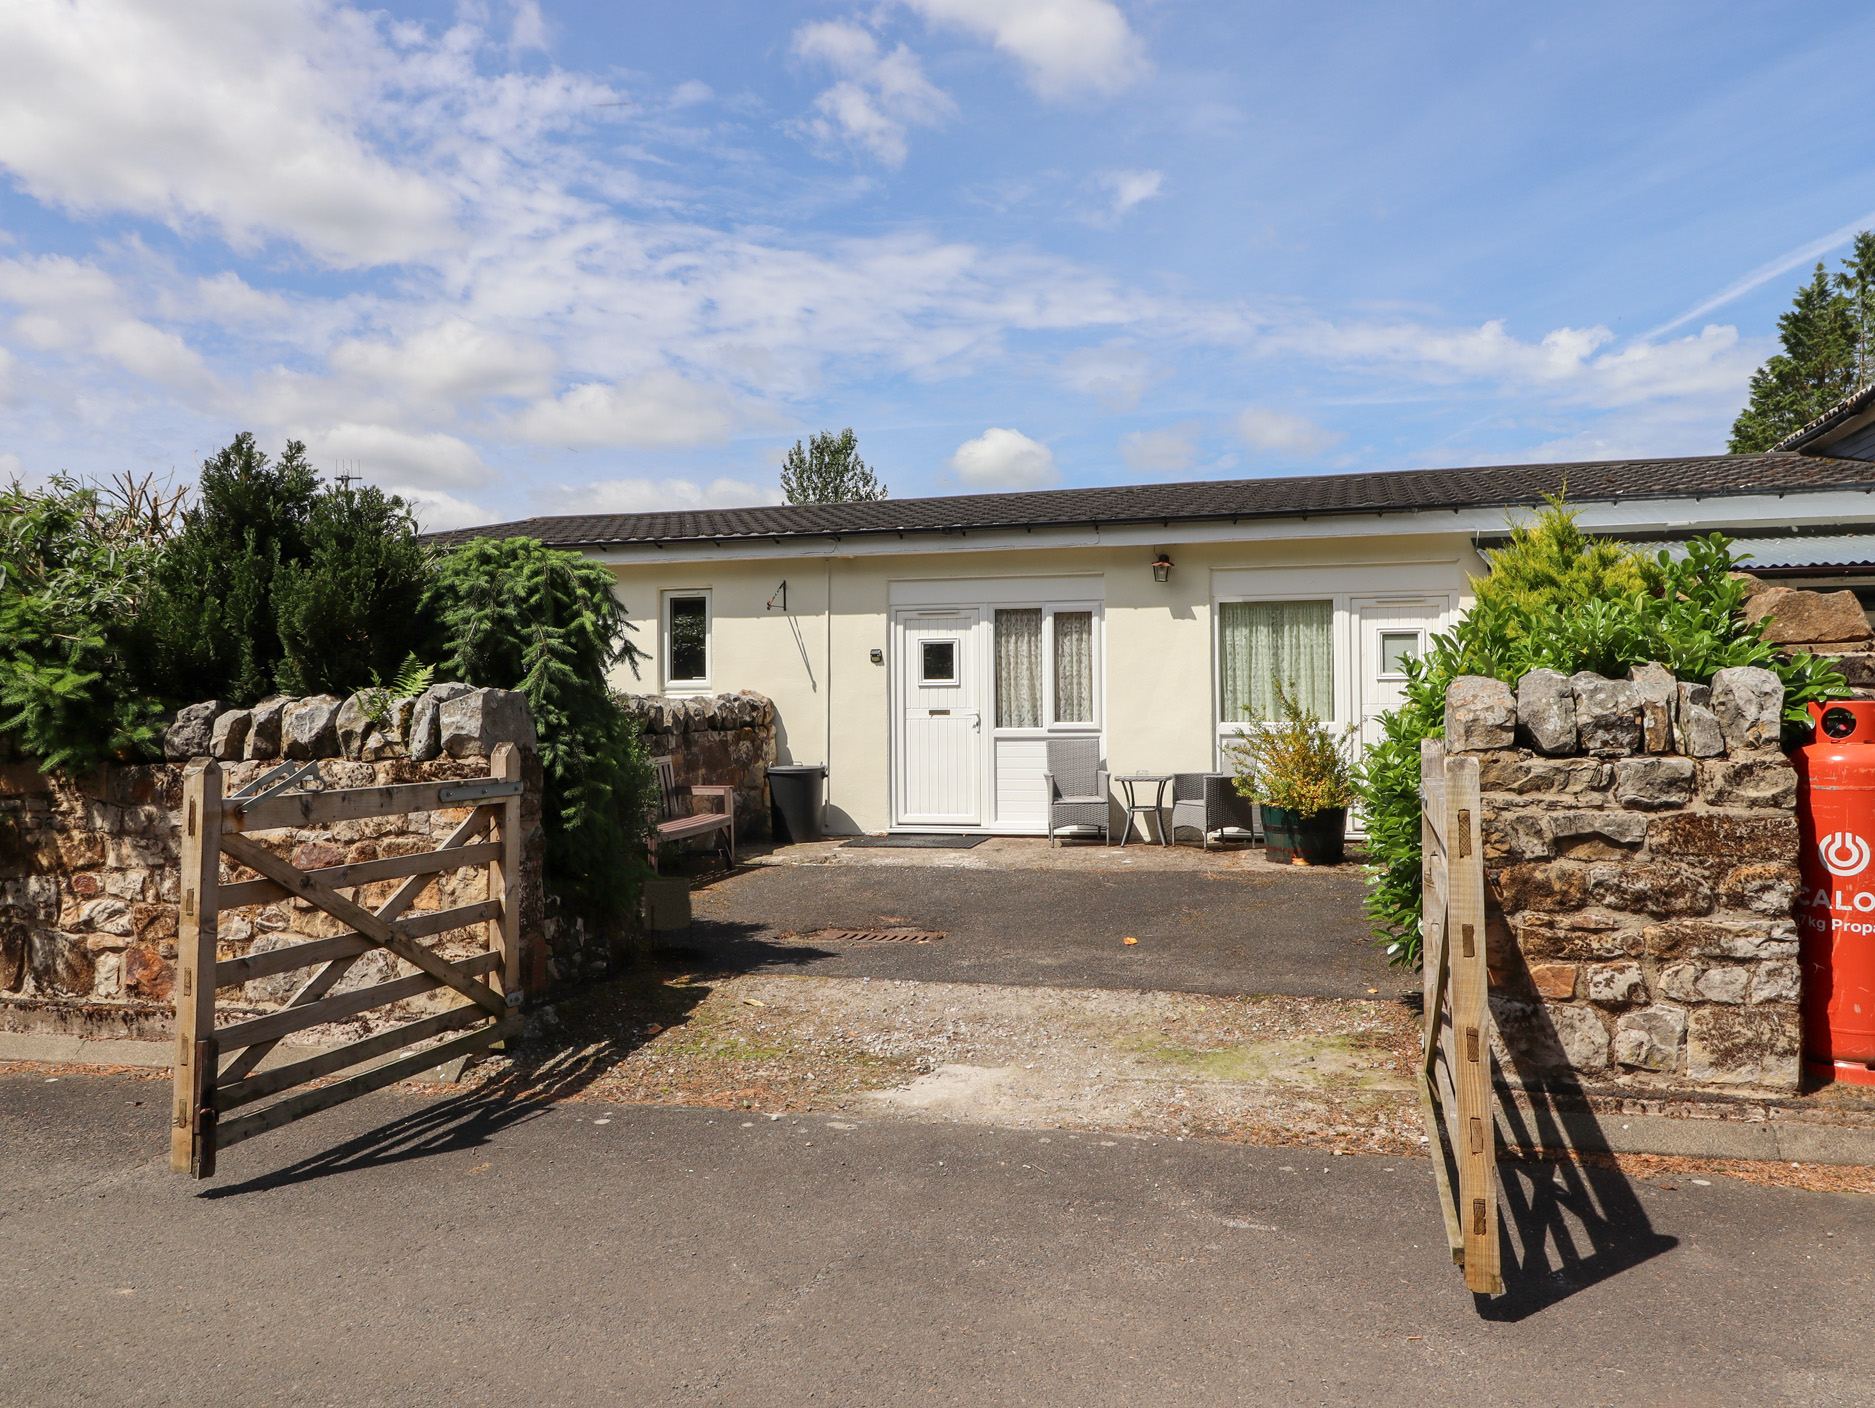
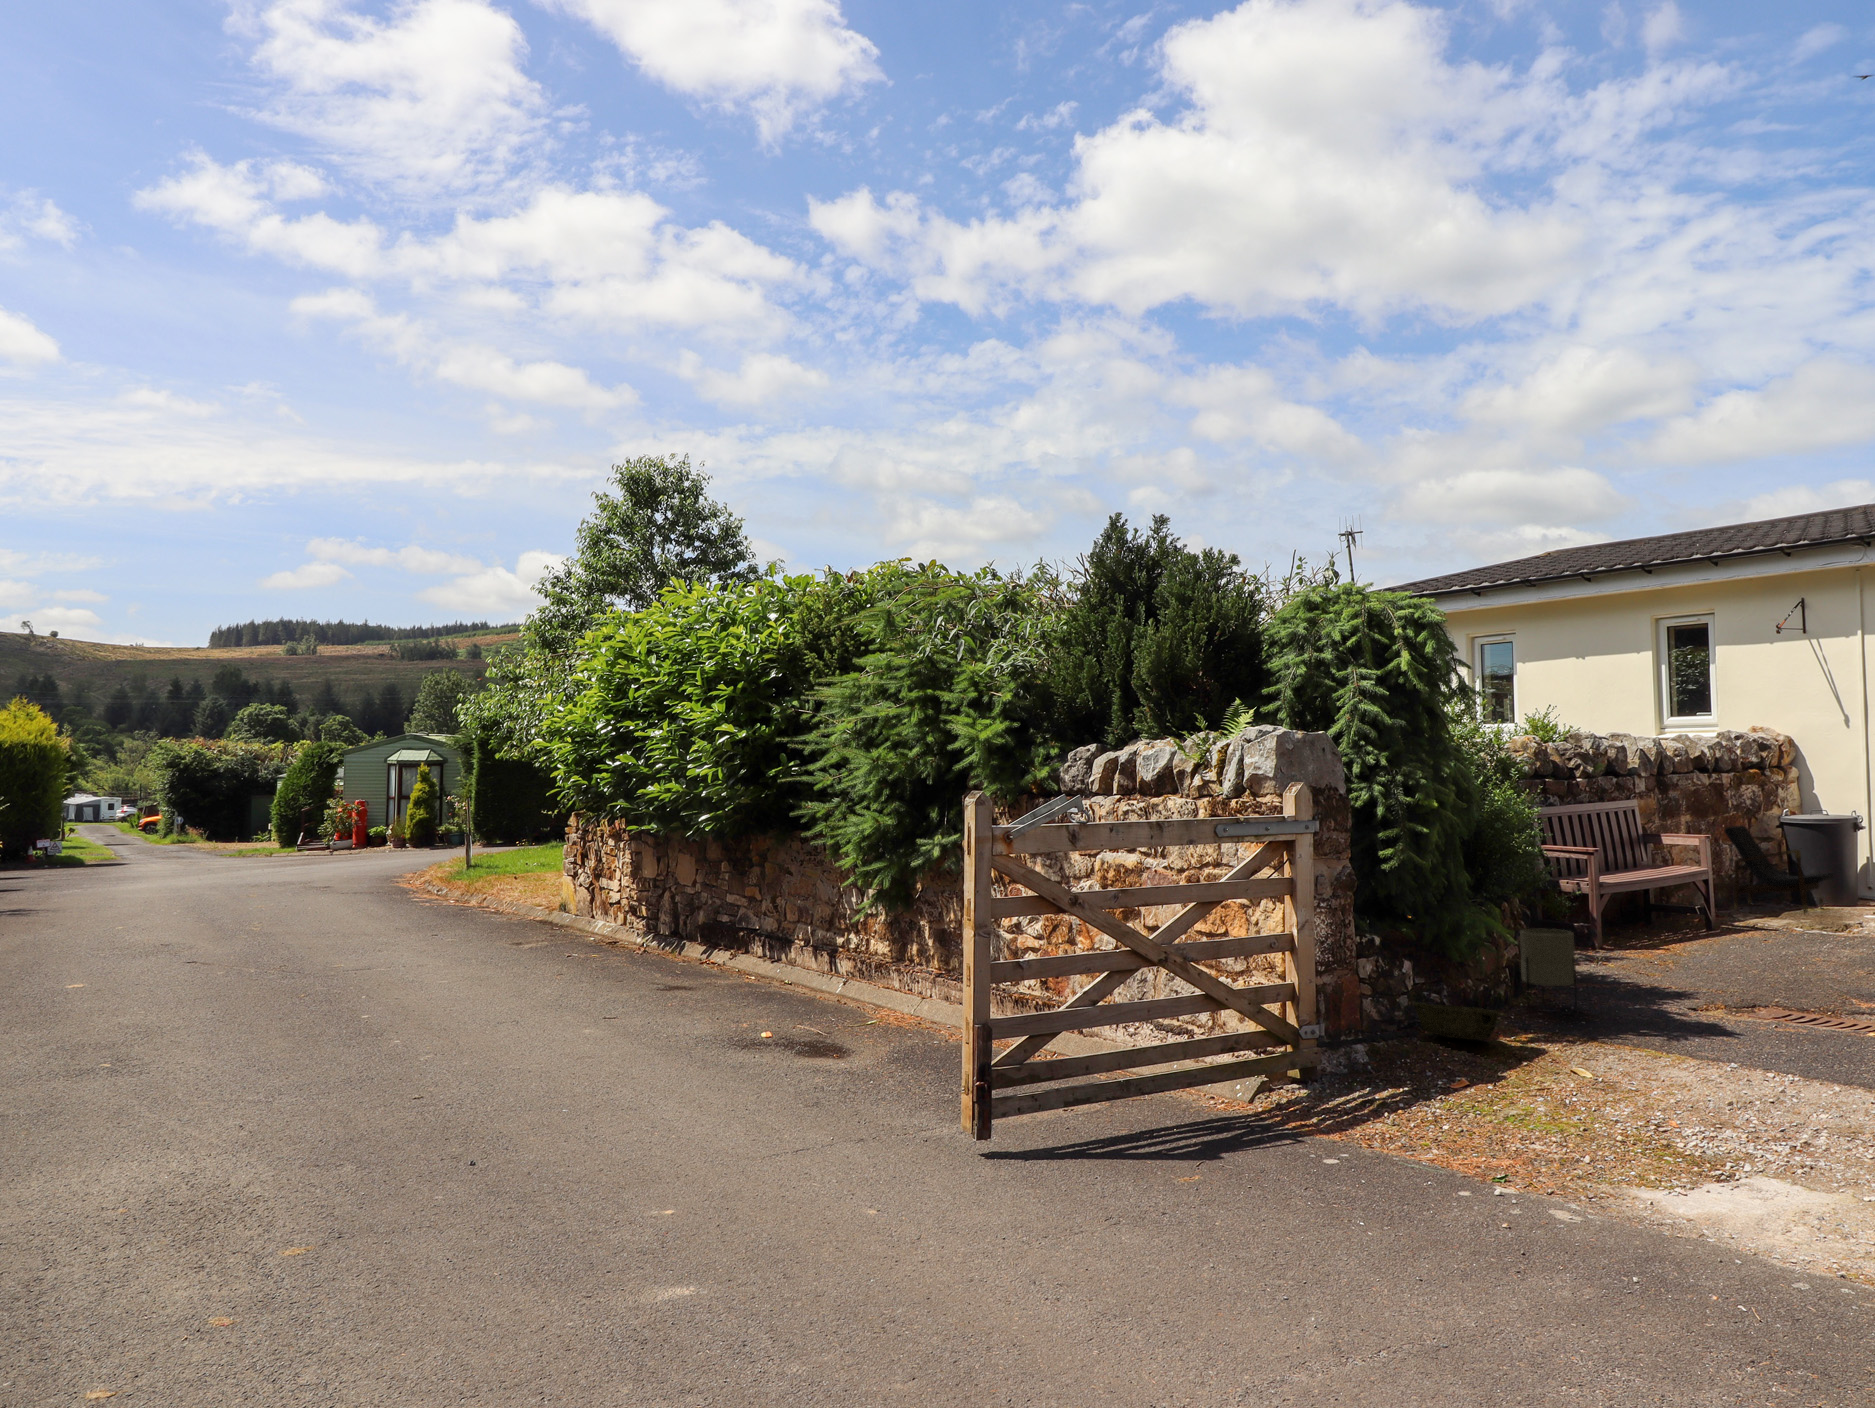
lounge chair: none [731,777,806,851] -> present [1724,825,1834,914]
woven basket: none [577,957,655,989] -> present [1414,1002,1498,1040]

